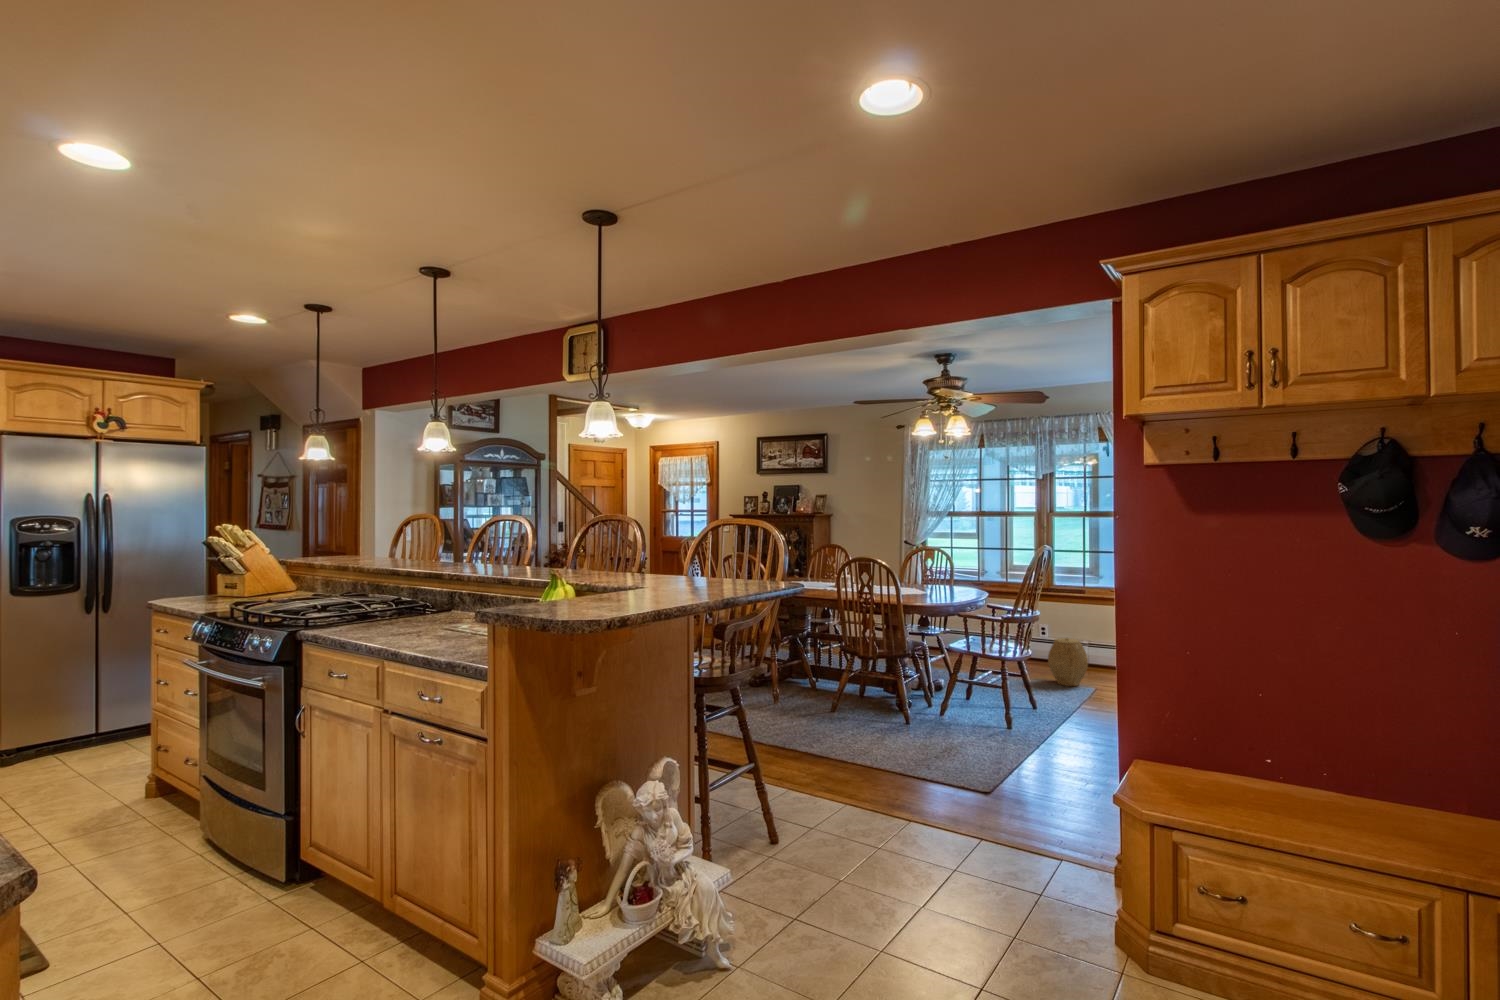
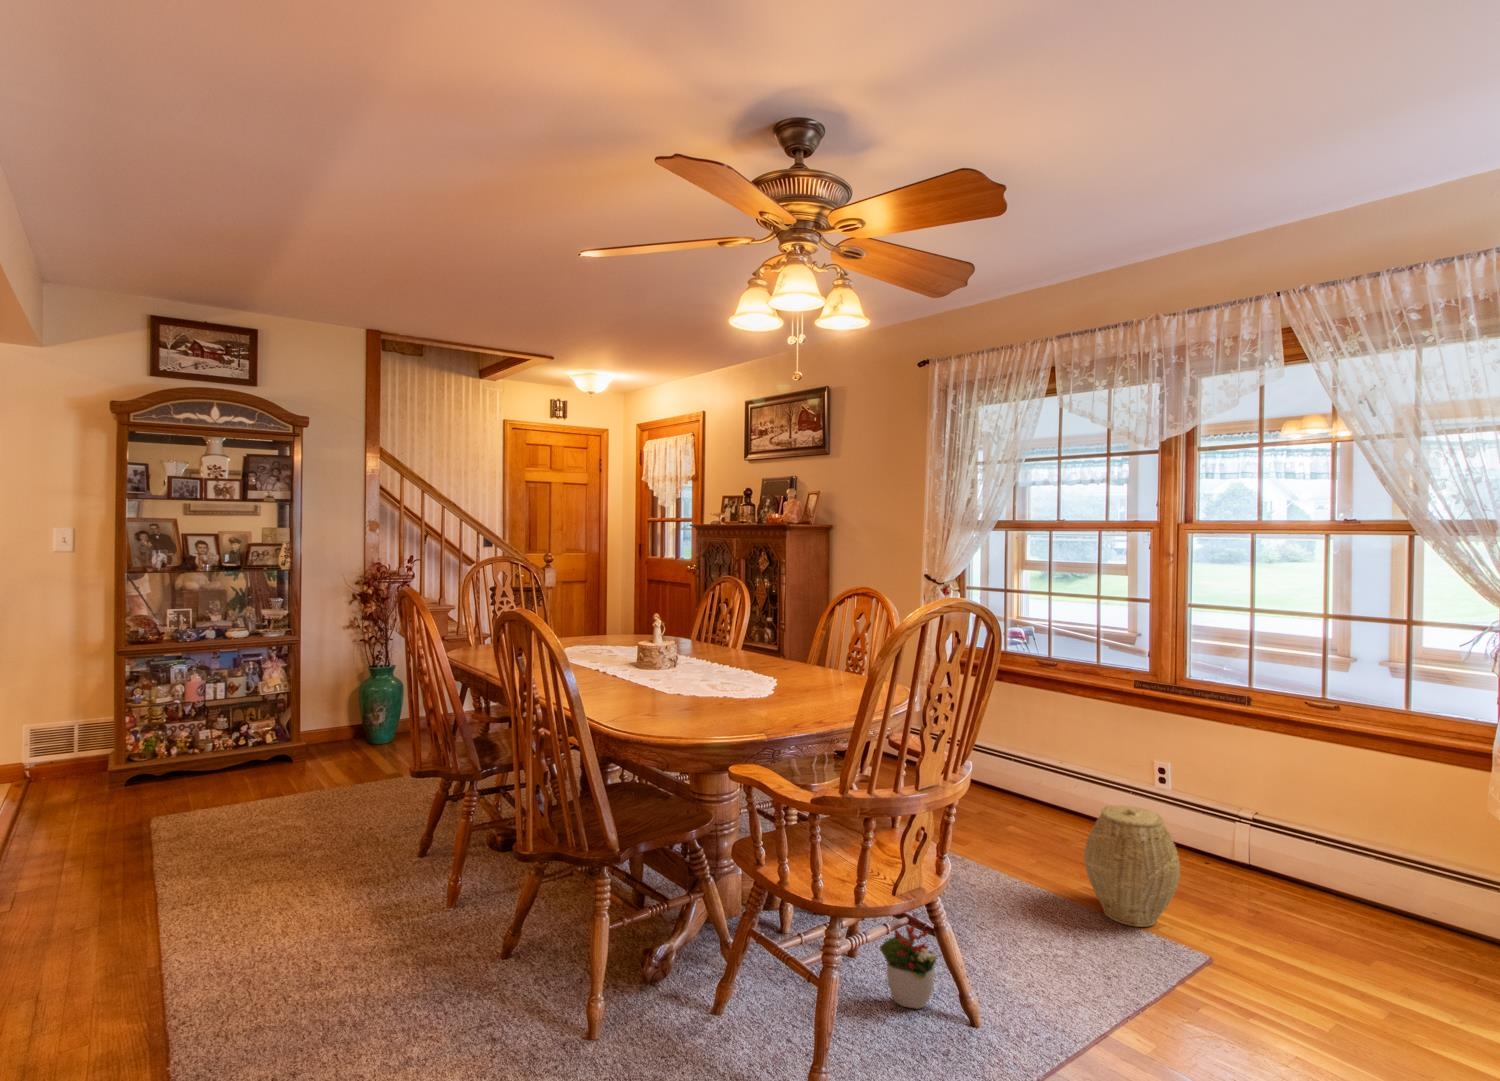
decorative plant: none [1026,677,1047,715] -> present [880,914,937,1008]

